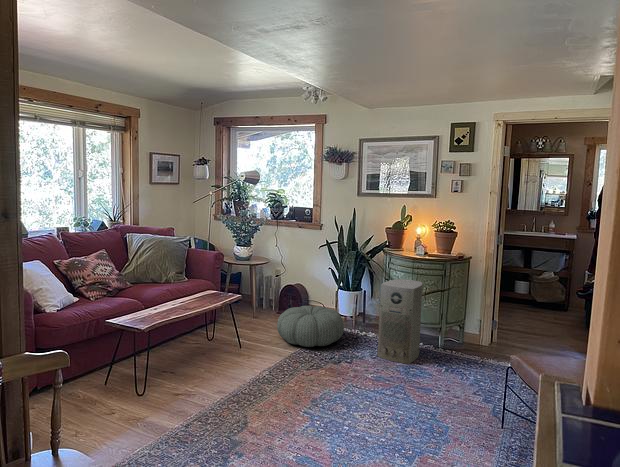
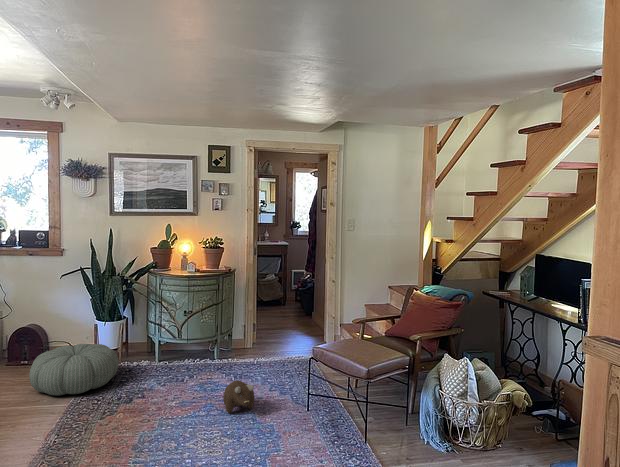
air purifier: present [377,279,423,364] -> none [165,298,204,383]
plush toy: none [410,371,443,404] -> present [223,381,254,413]

